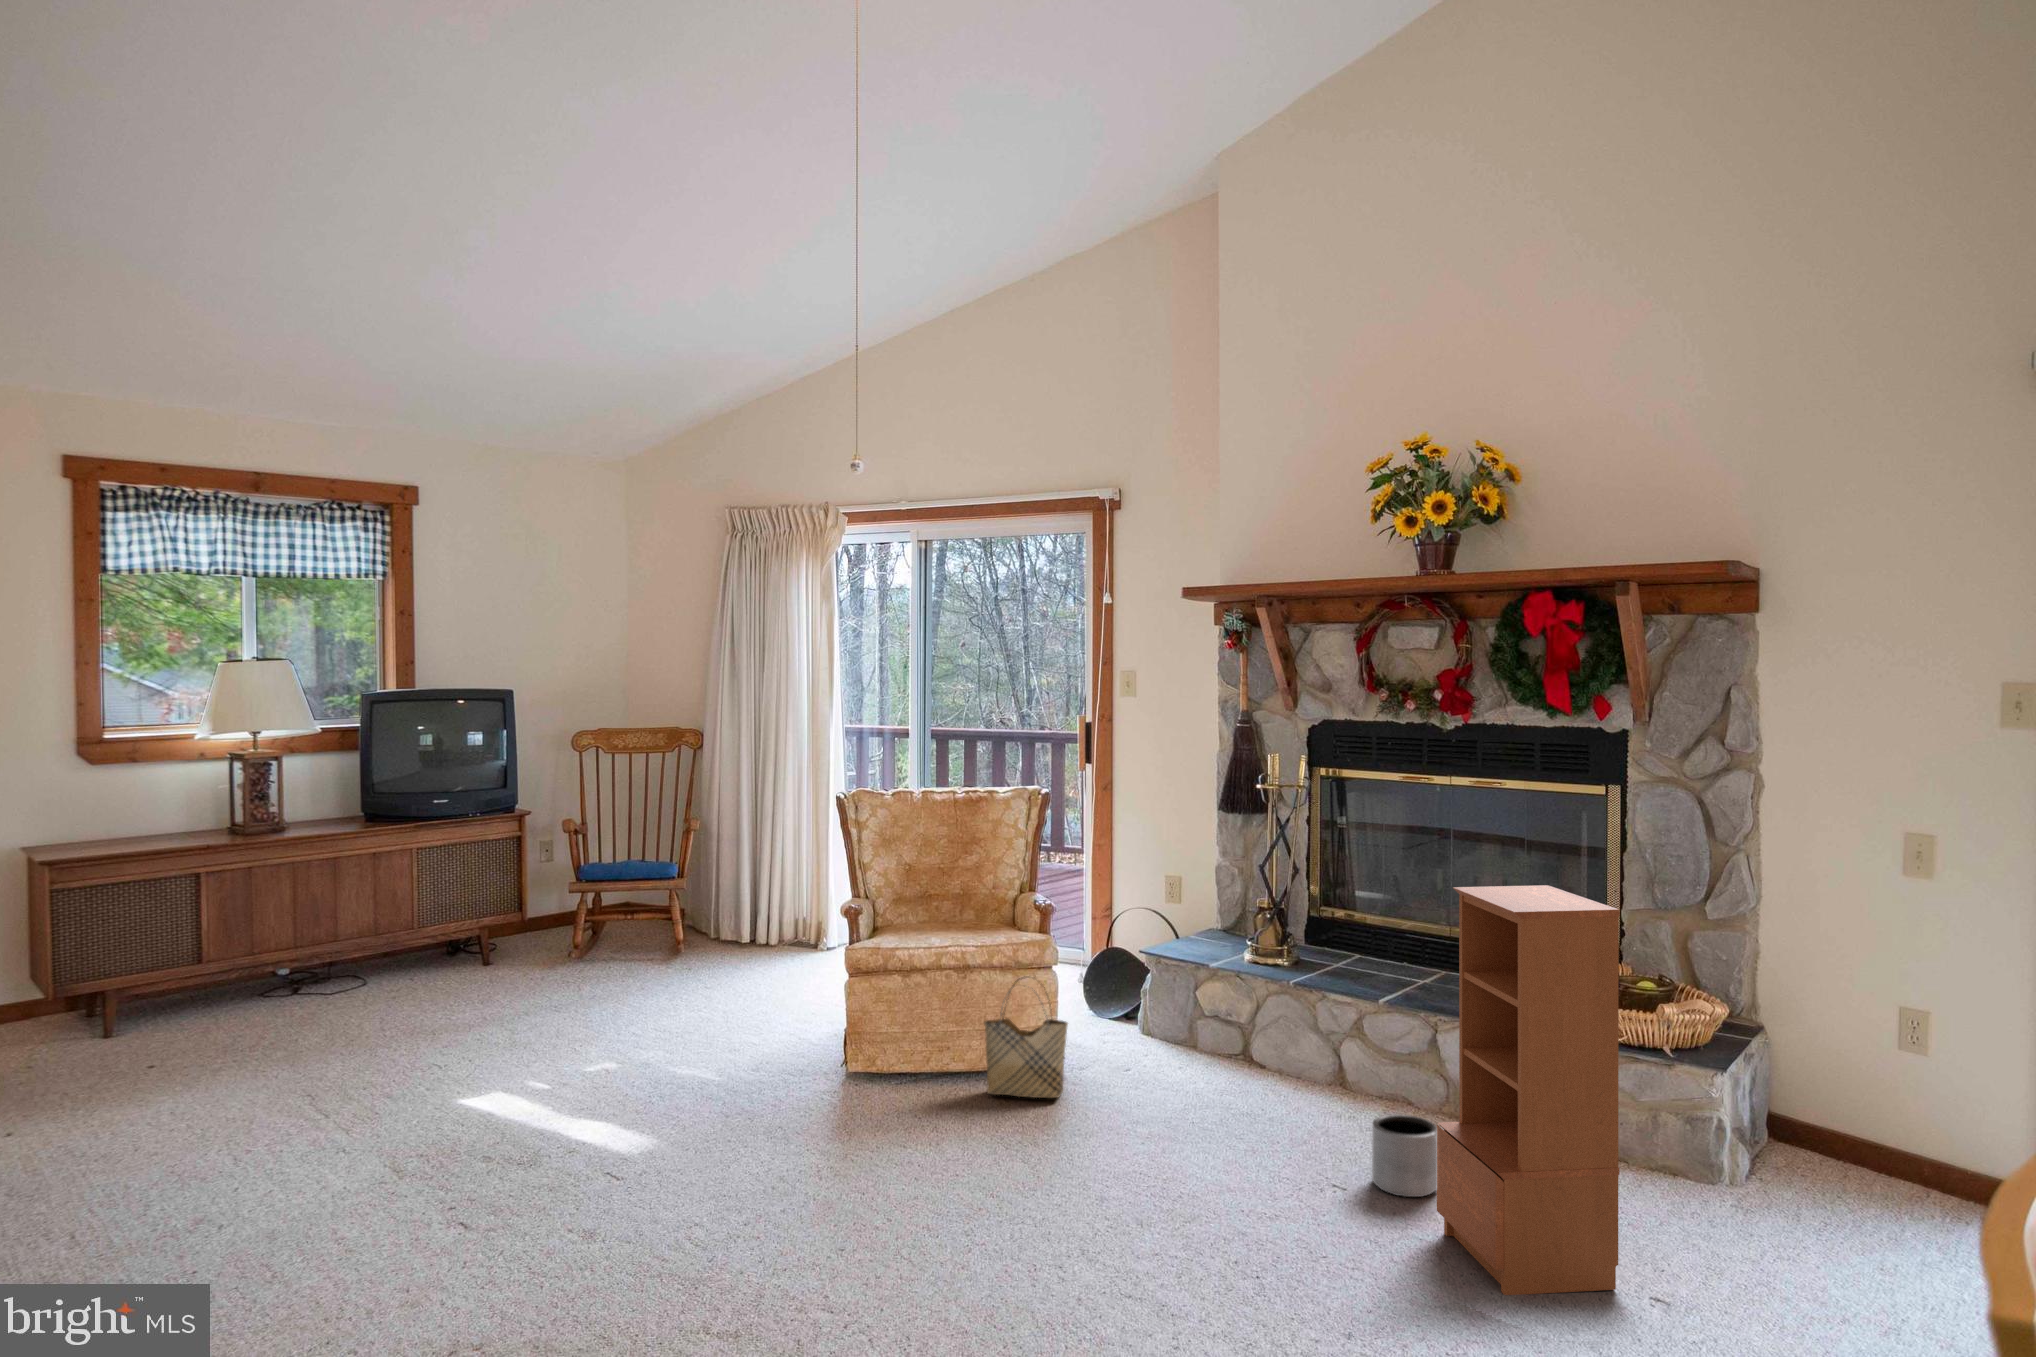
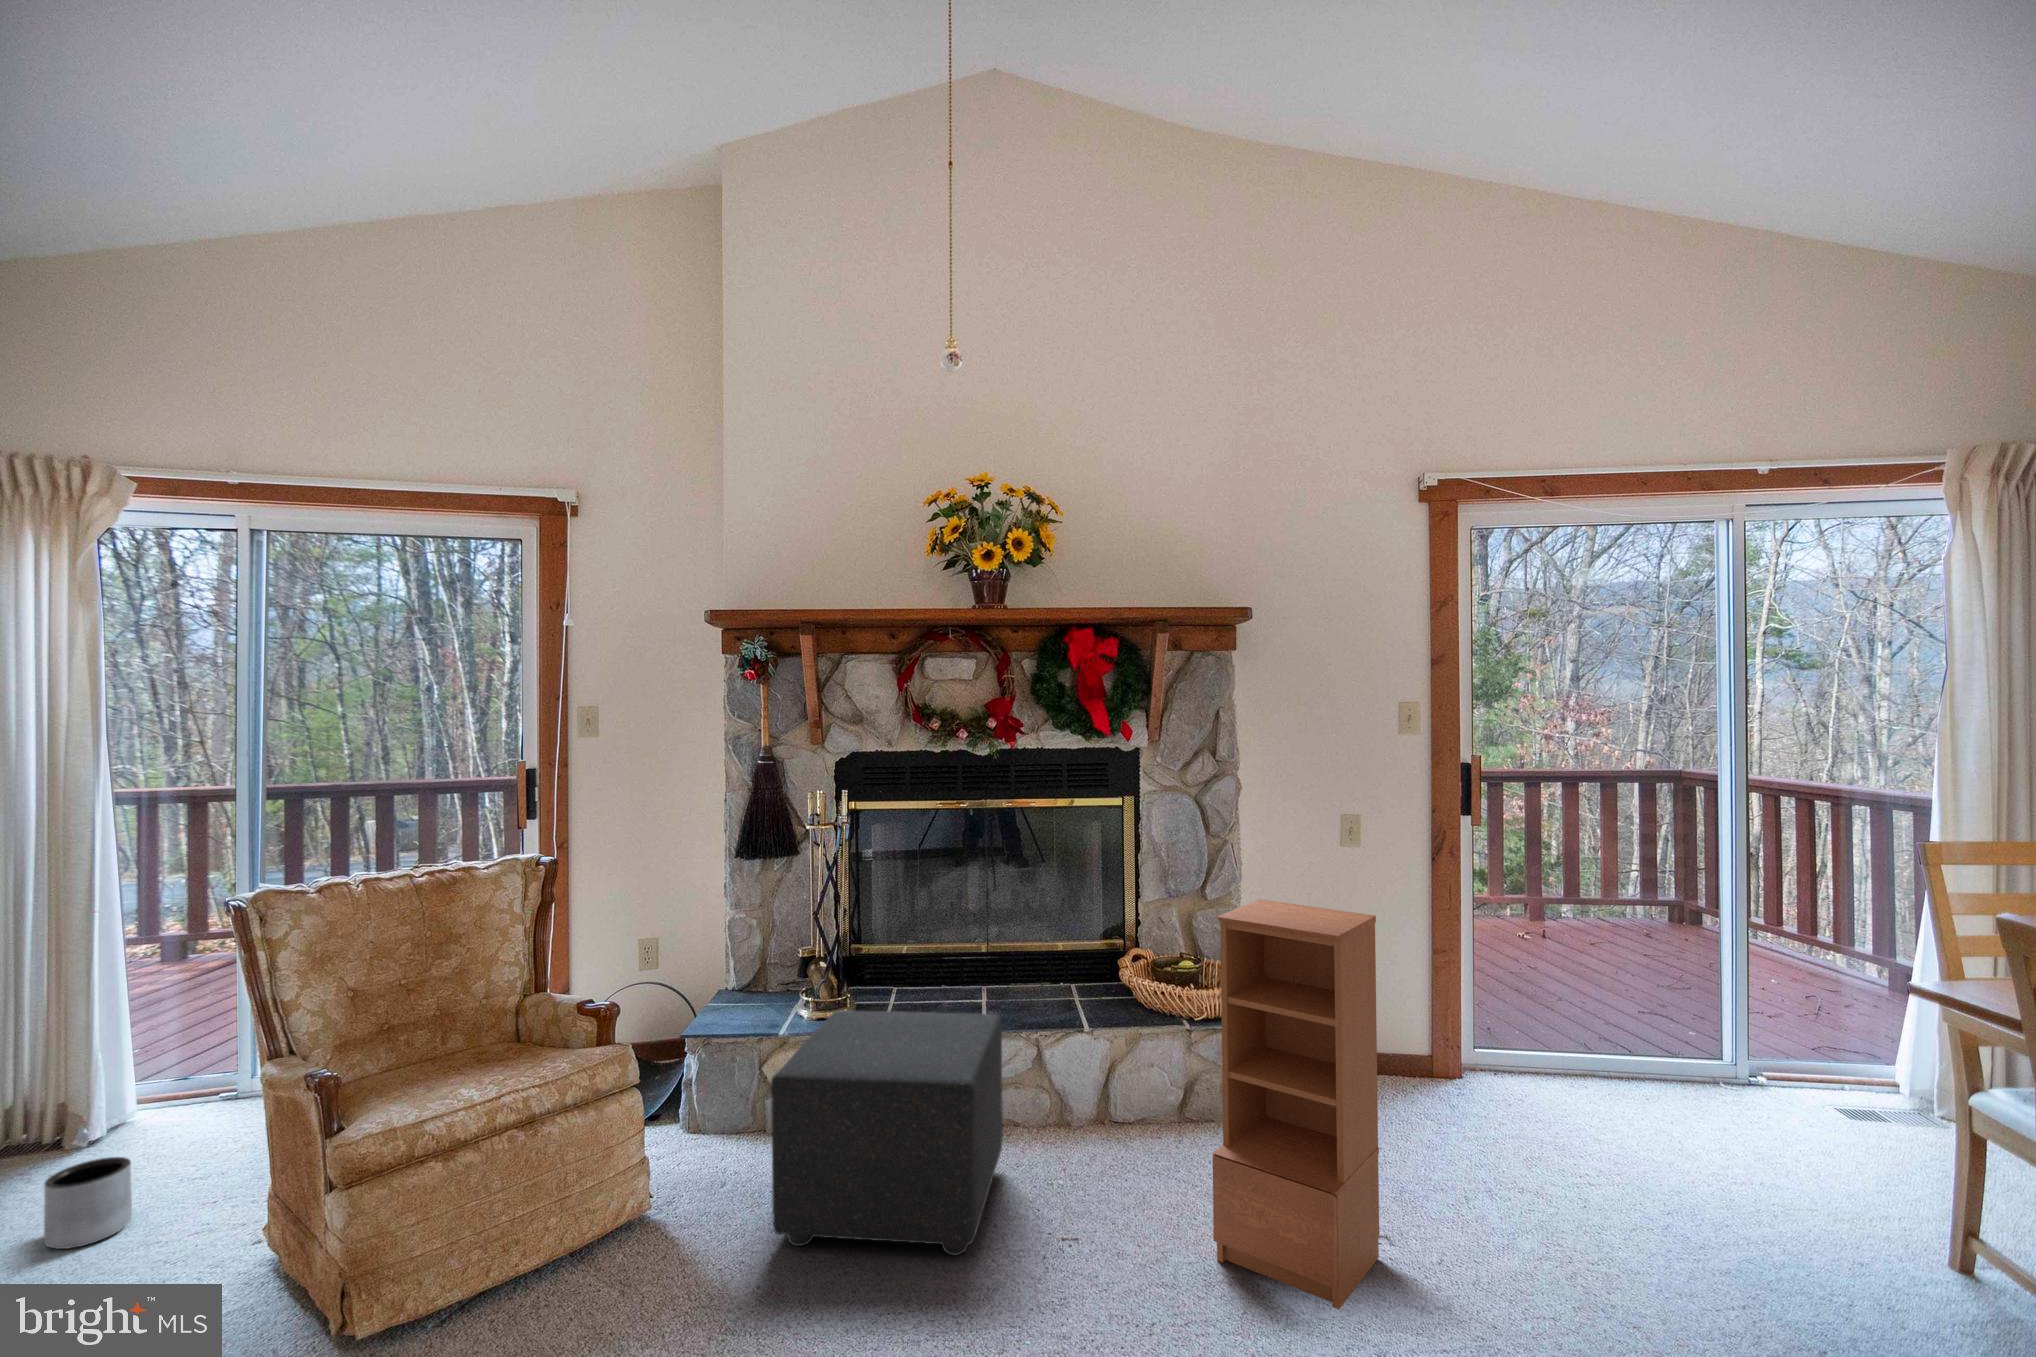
ottoman: none [1113,948,1353,1157] -> present [771,1010,1003,1255]
woven basket: present [984,976,1068,1098] -> none [583,1110,698,1293]
planter: present [1372,1114,1437,1197] -> present [44,1157,132,1249]

